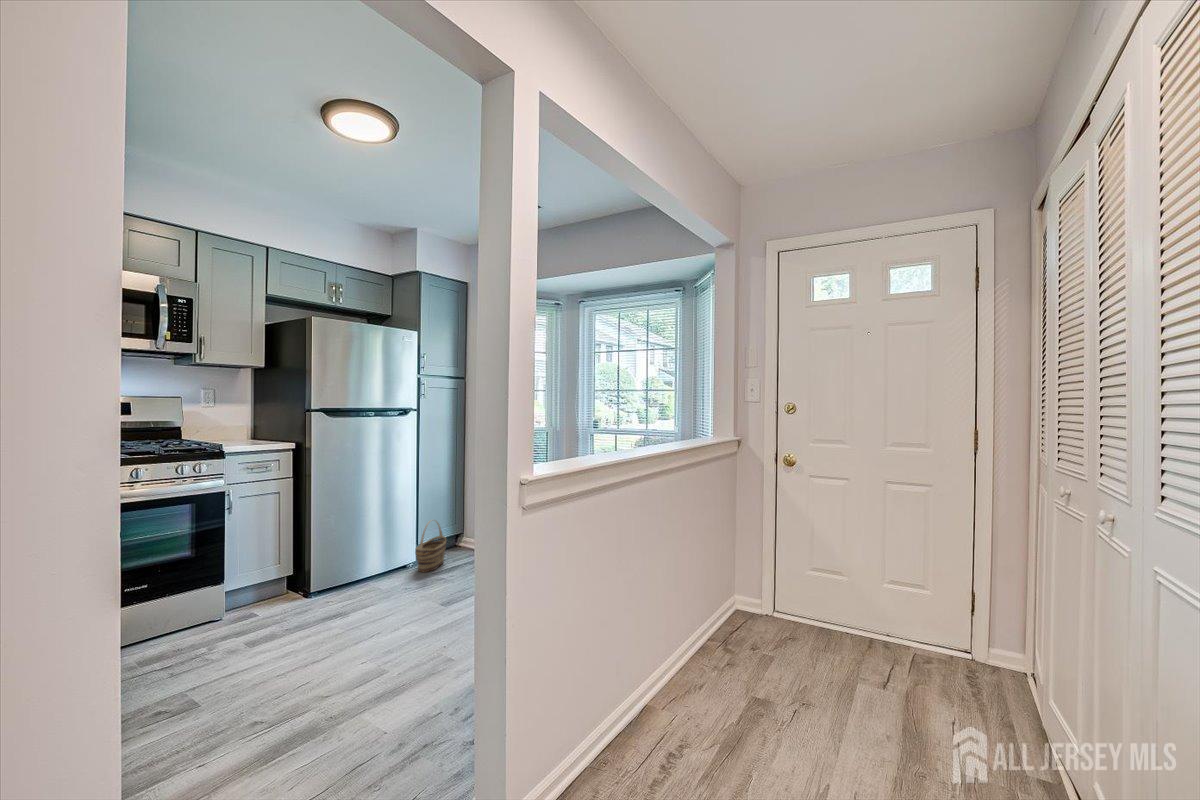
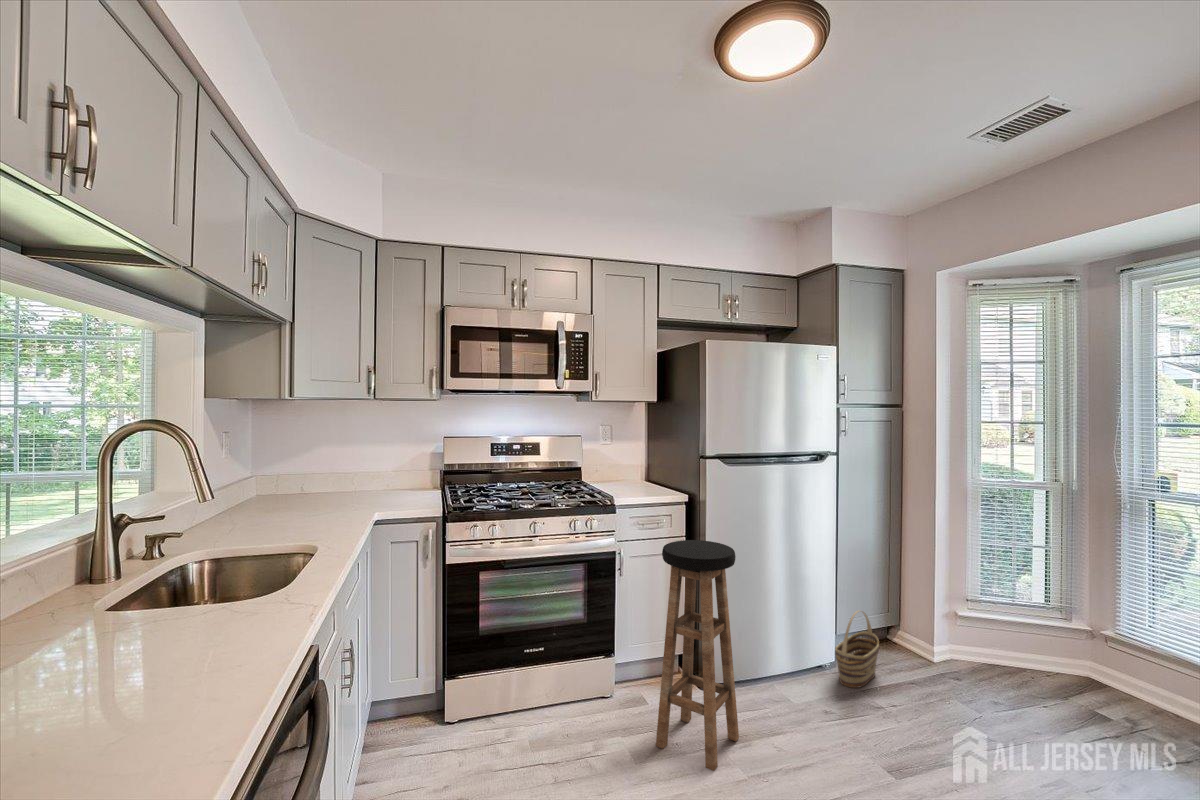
bar stool: none [266,472,338,633] -> present [656,540,739,771]

